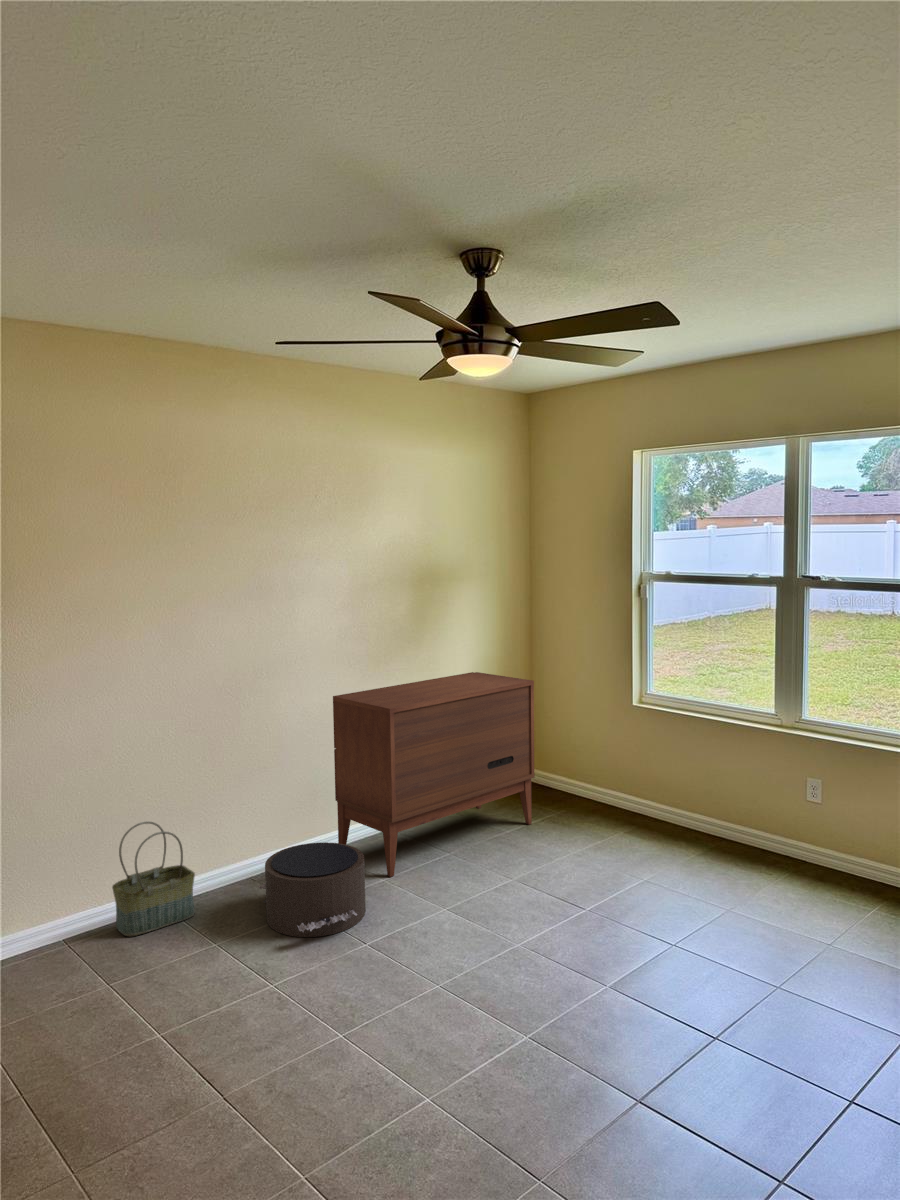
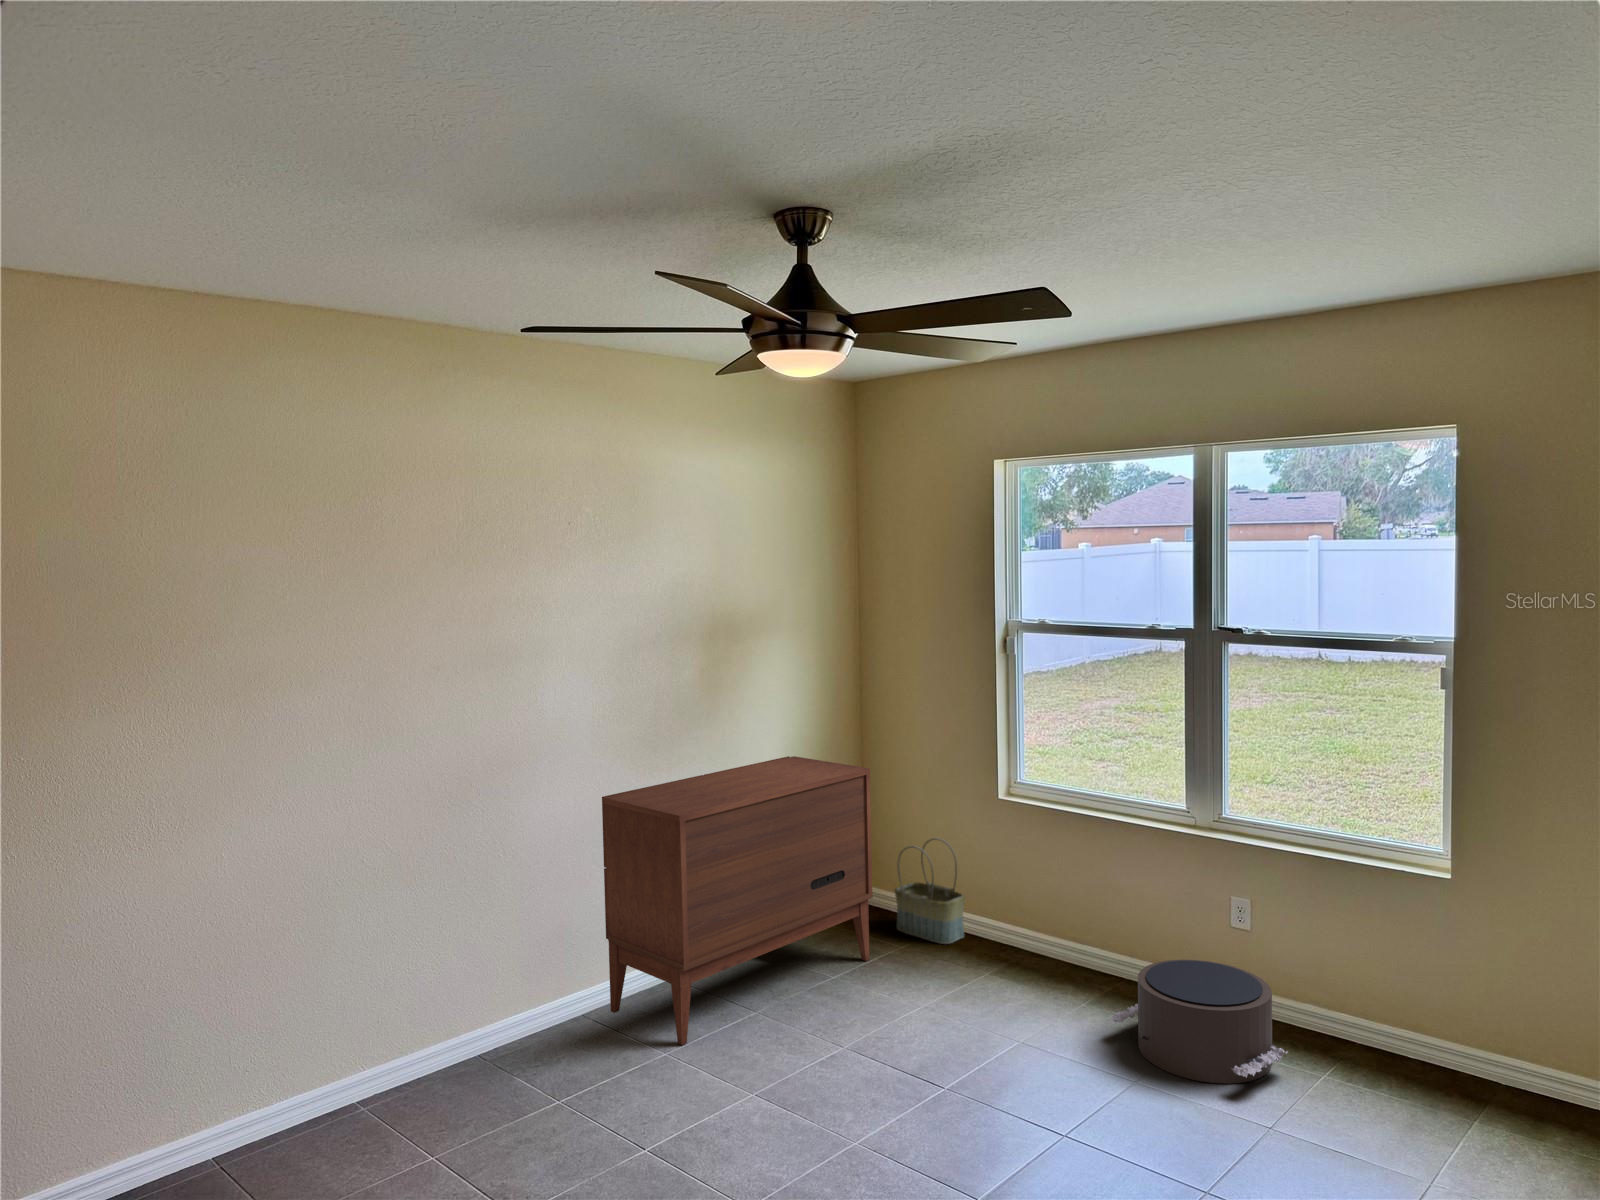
basket: present [112,822,195,937] -> present [895,838,965,944]
pouf: present [258,842,366,937] -> present [1110,960,1288,1084]

